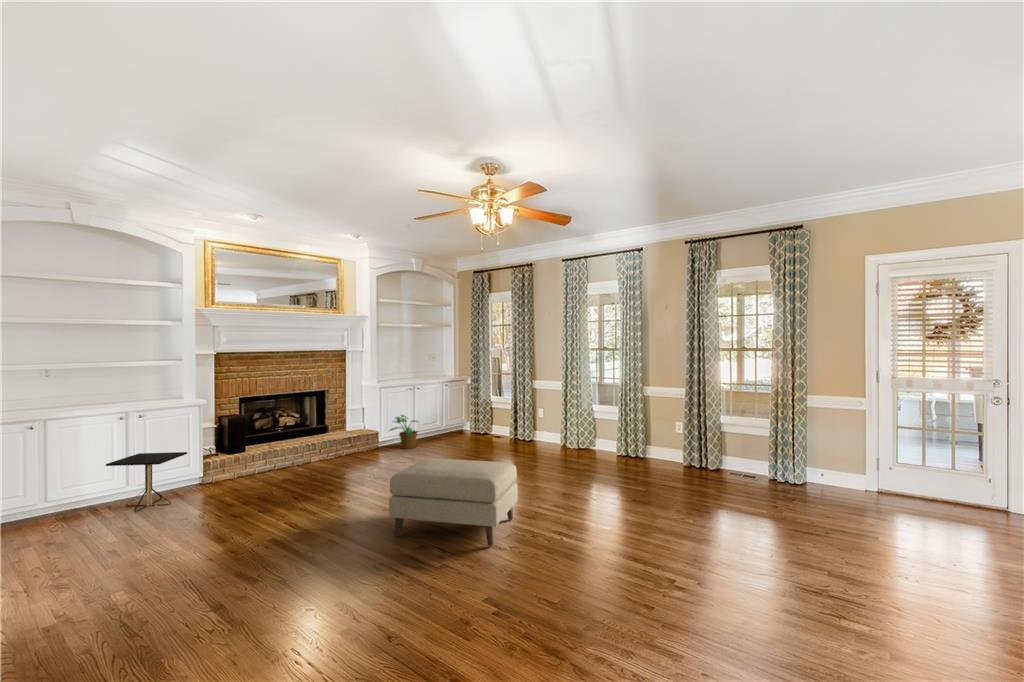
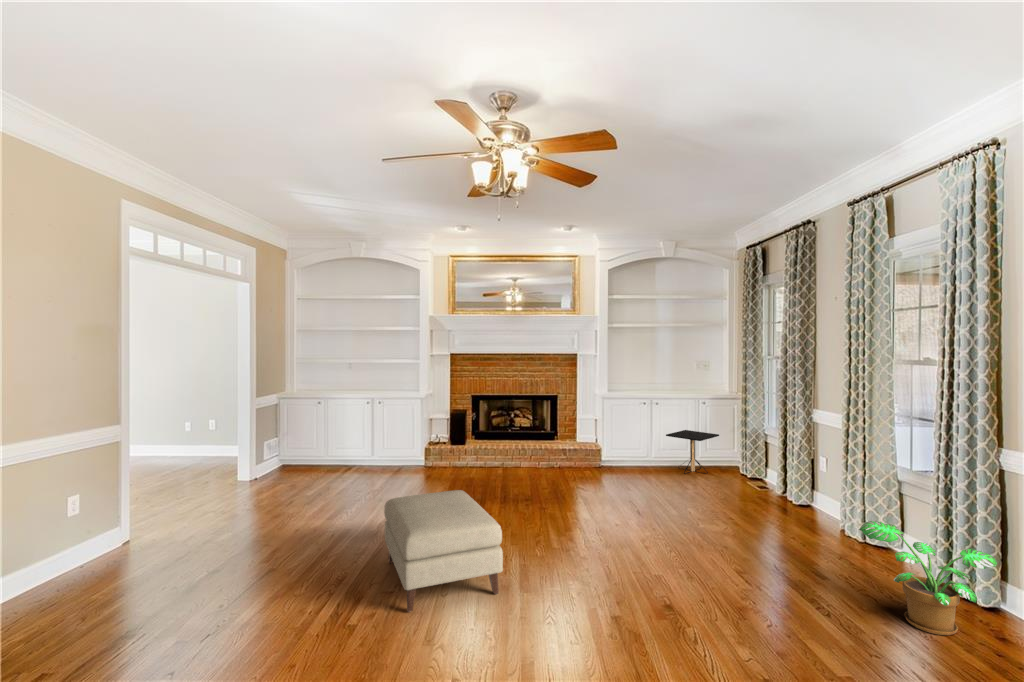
potted plant: present [390,415,418,449] -> present [859,521,997,635]
side table: present [106,452,187,511] -> present [666,430,719,474]

